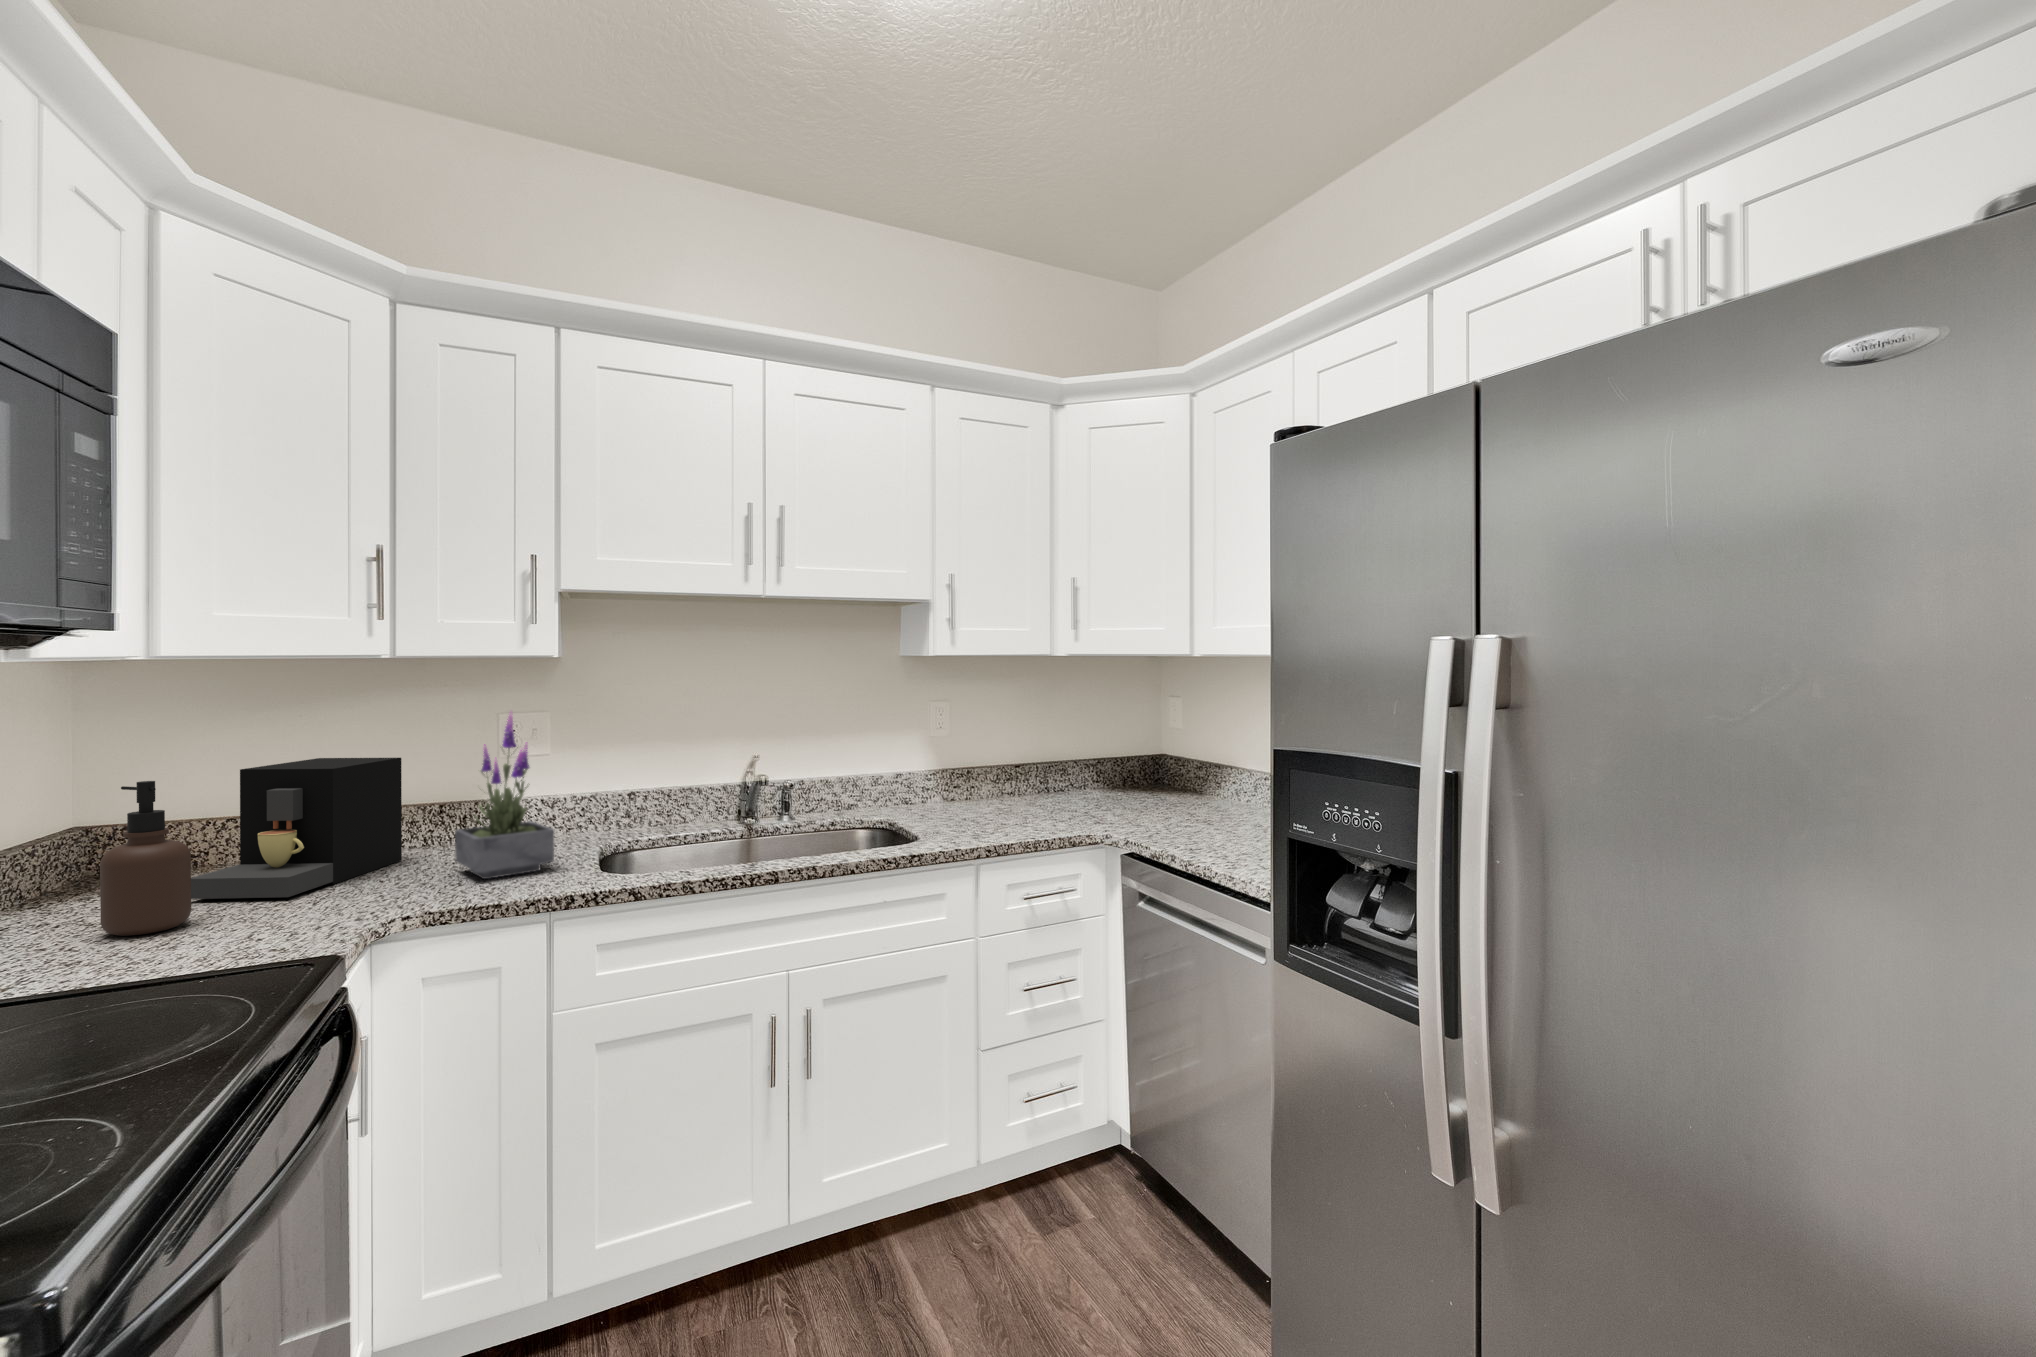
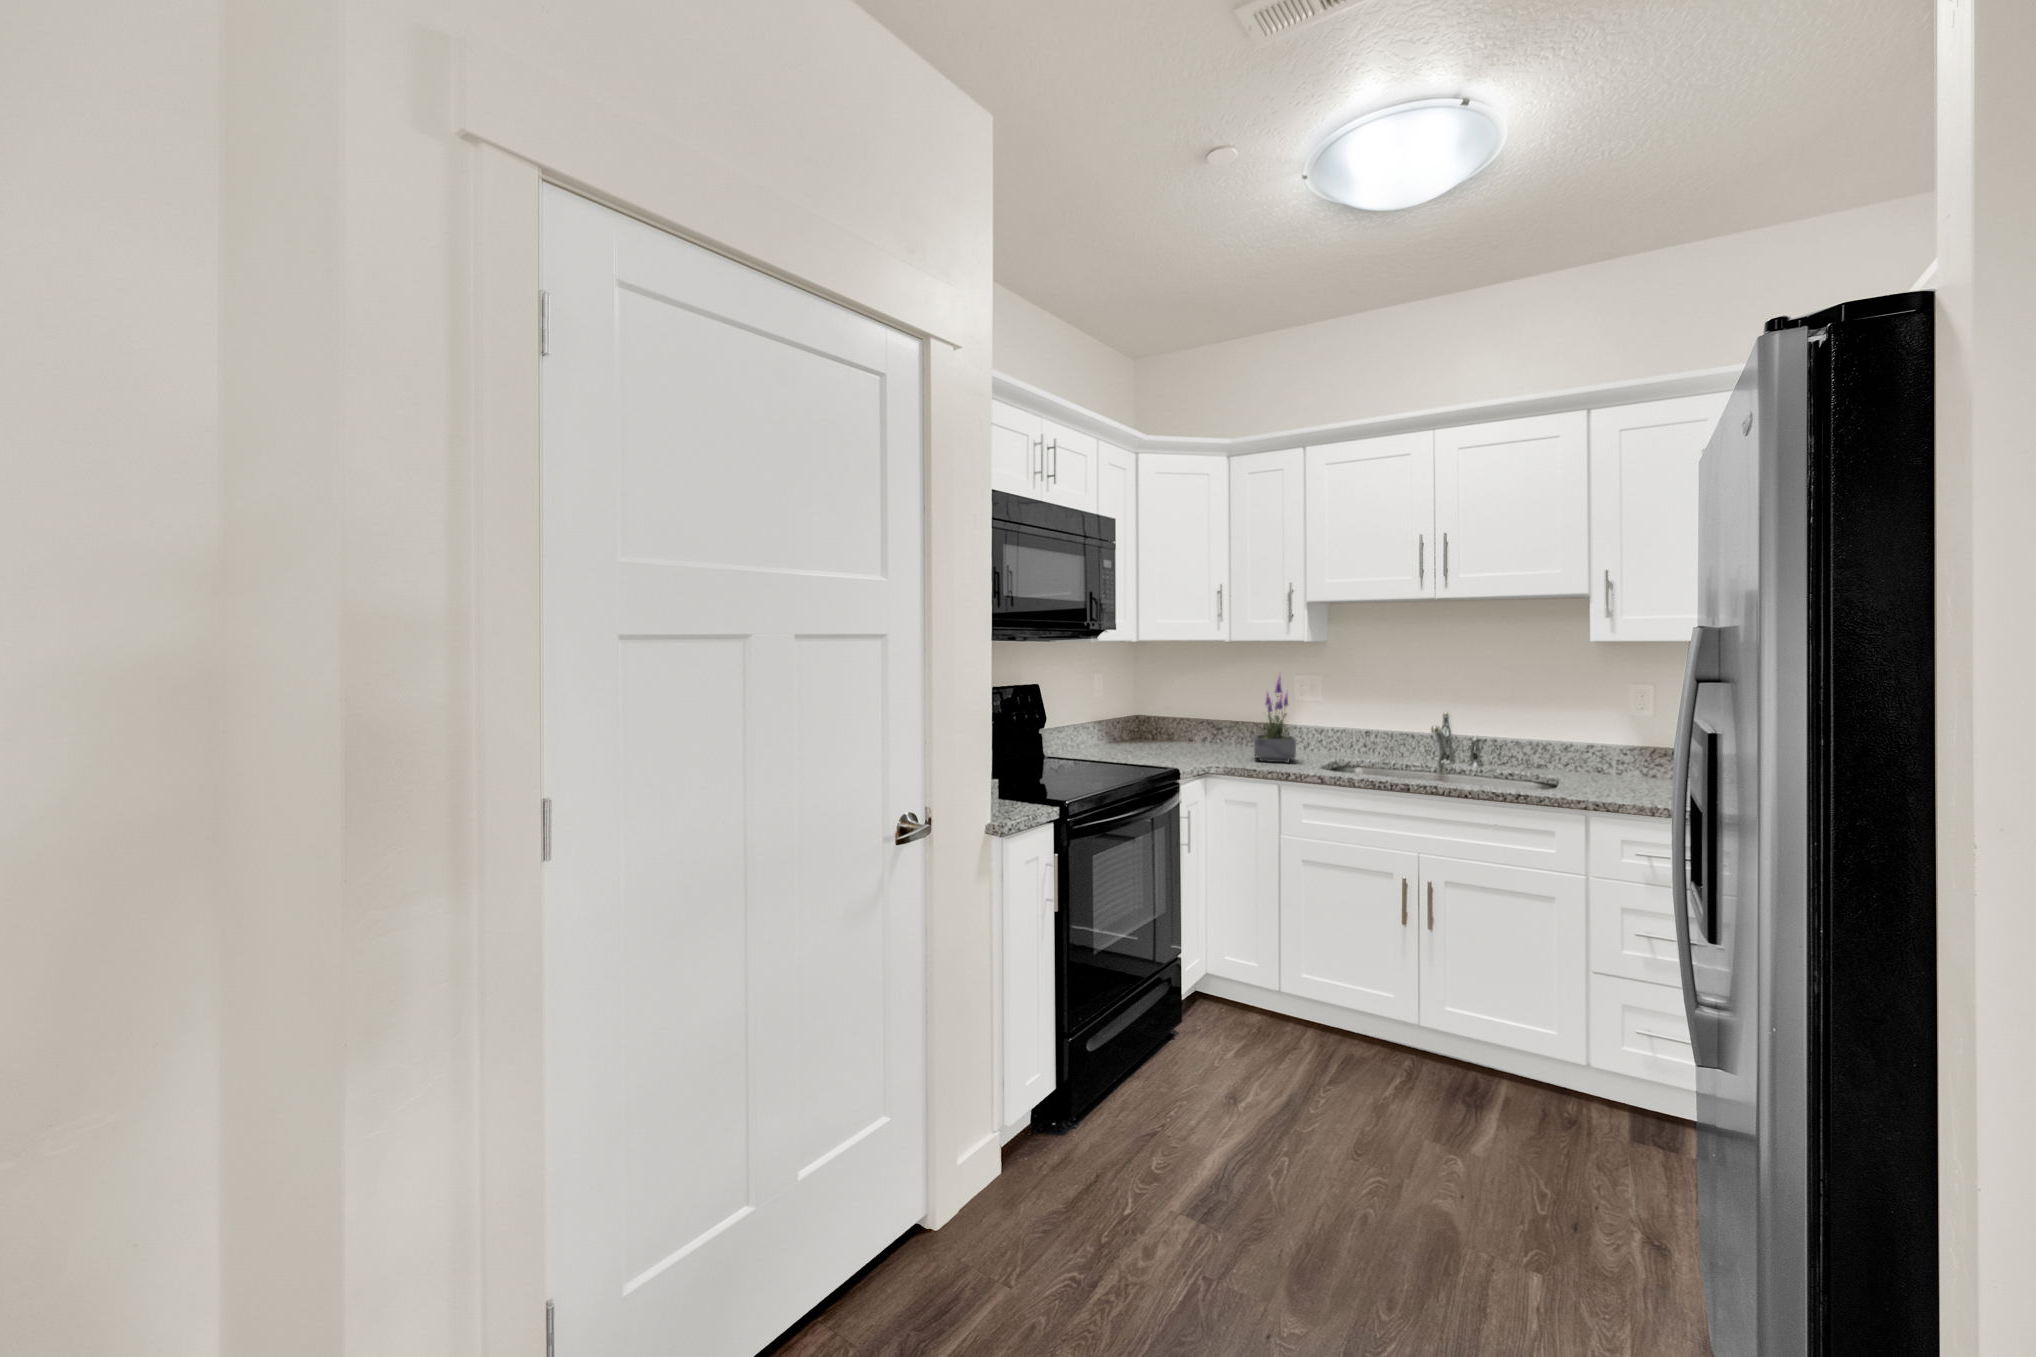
coffee maker: present [191,758,402,899] -> none [1152,693,1242,753]
soap dispenser: present [100,781,191,936] -> none [1120,693,1147,755]

